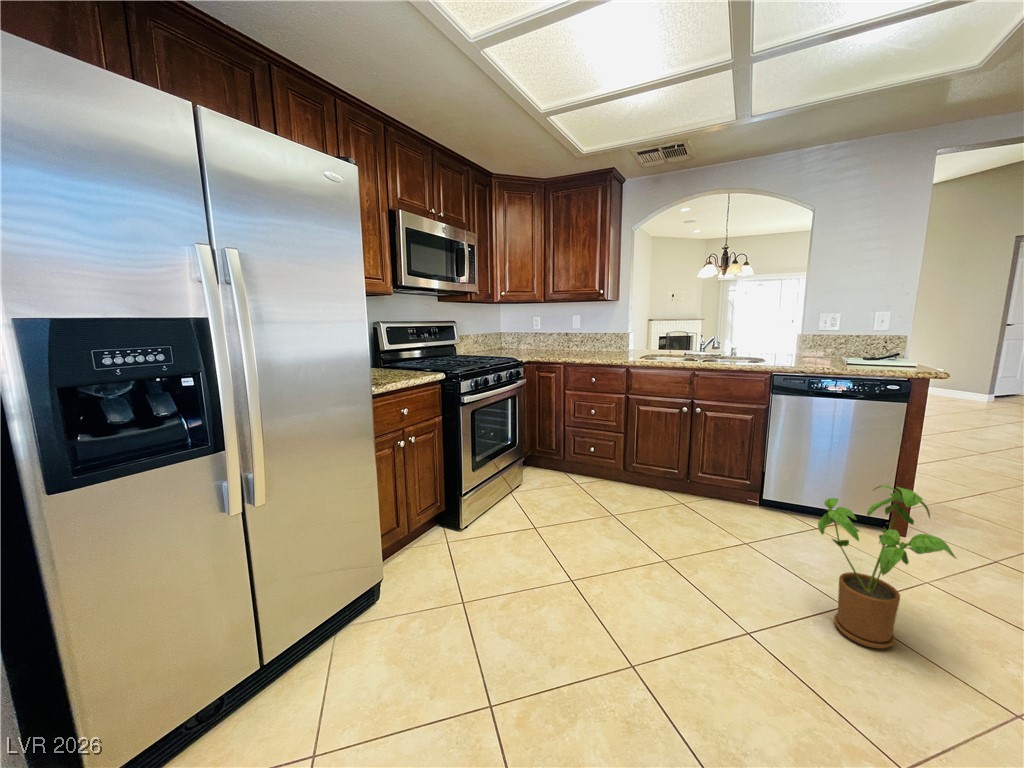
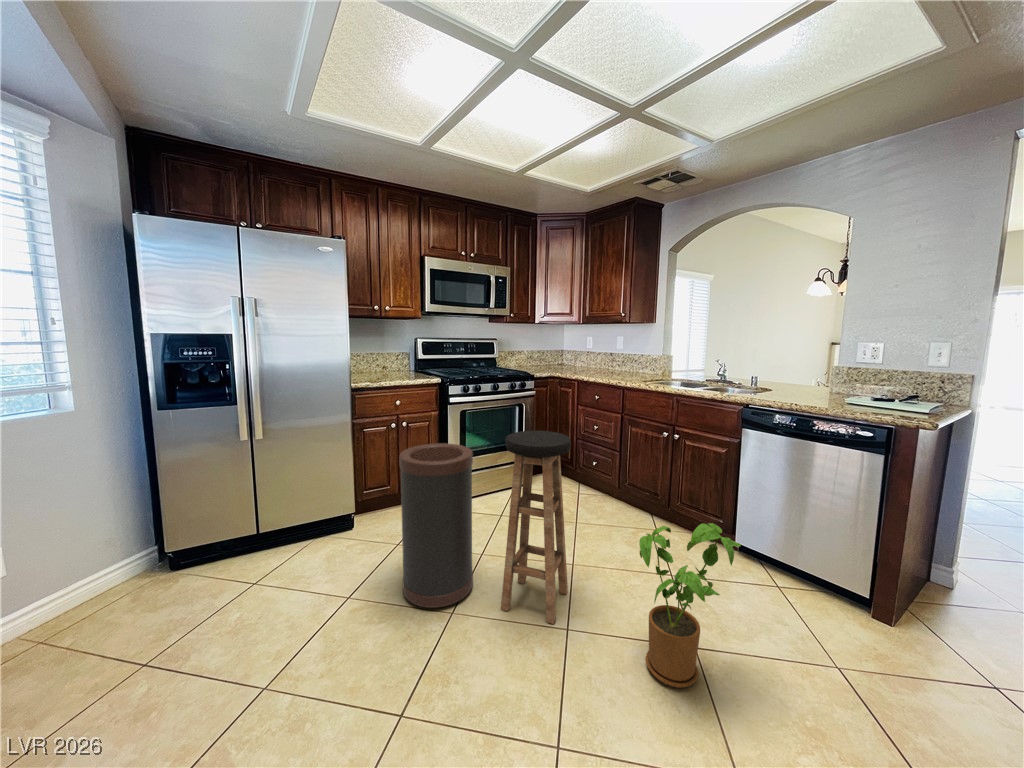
bar stool: none [649,421,744,638] -> present [501,431,571,624]
trash can: none [541,454,638,674] -> present [399,443,473,608]

